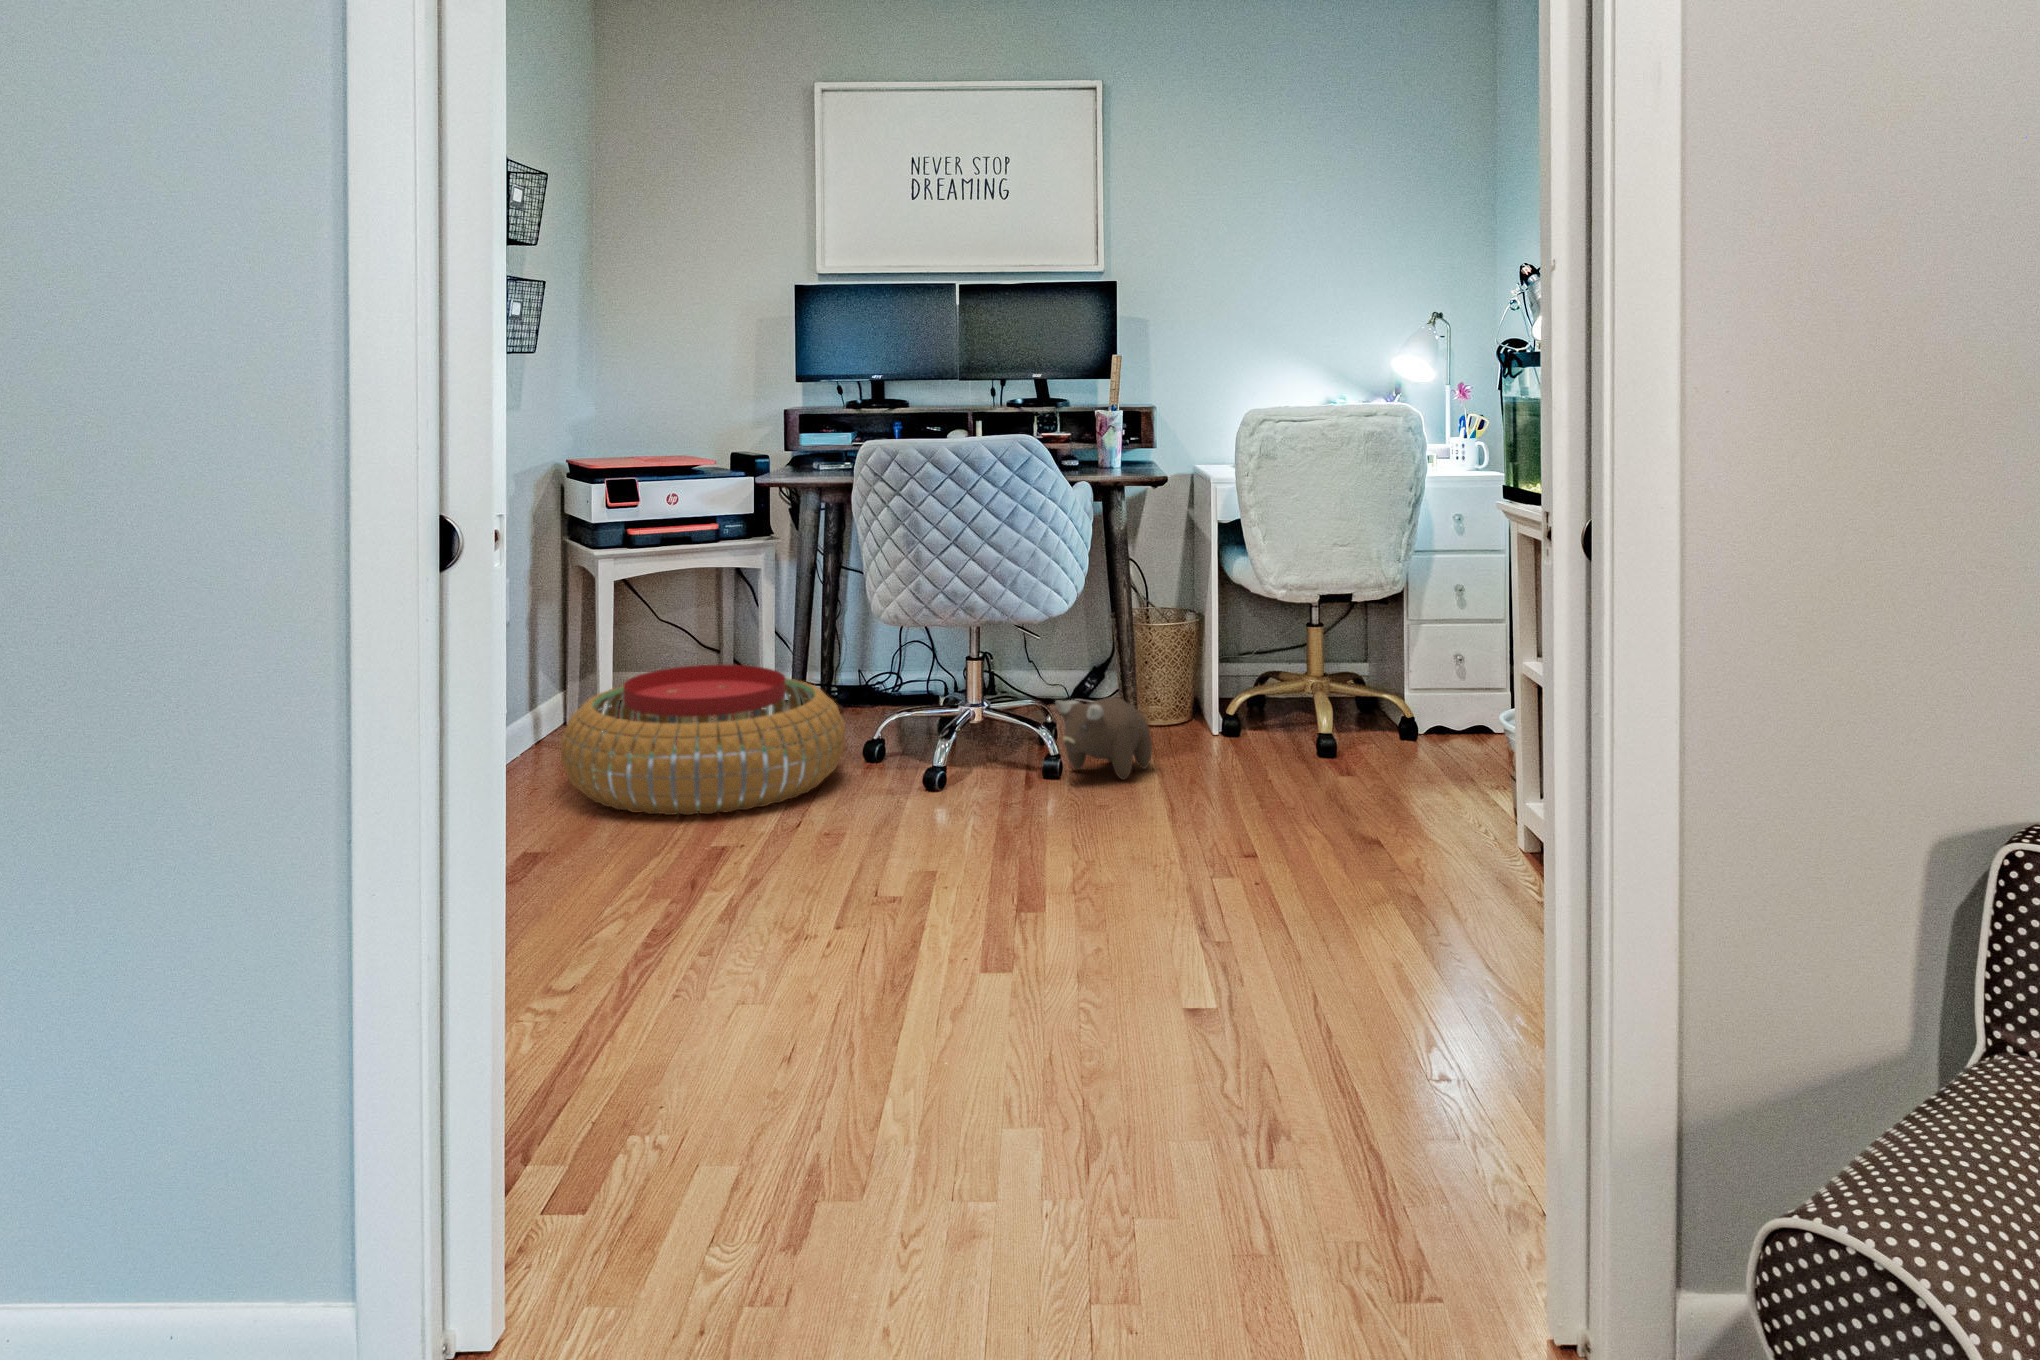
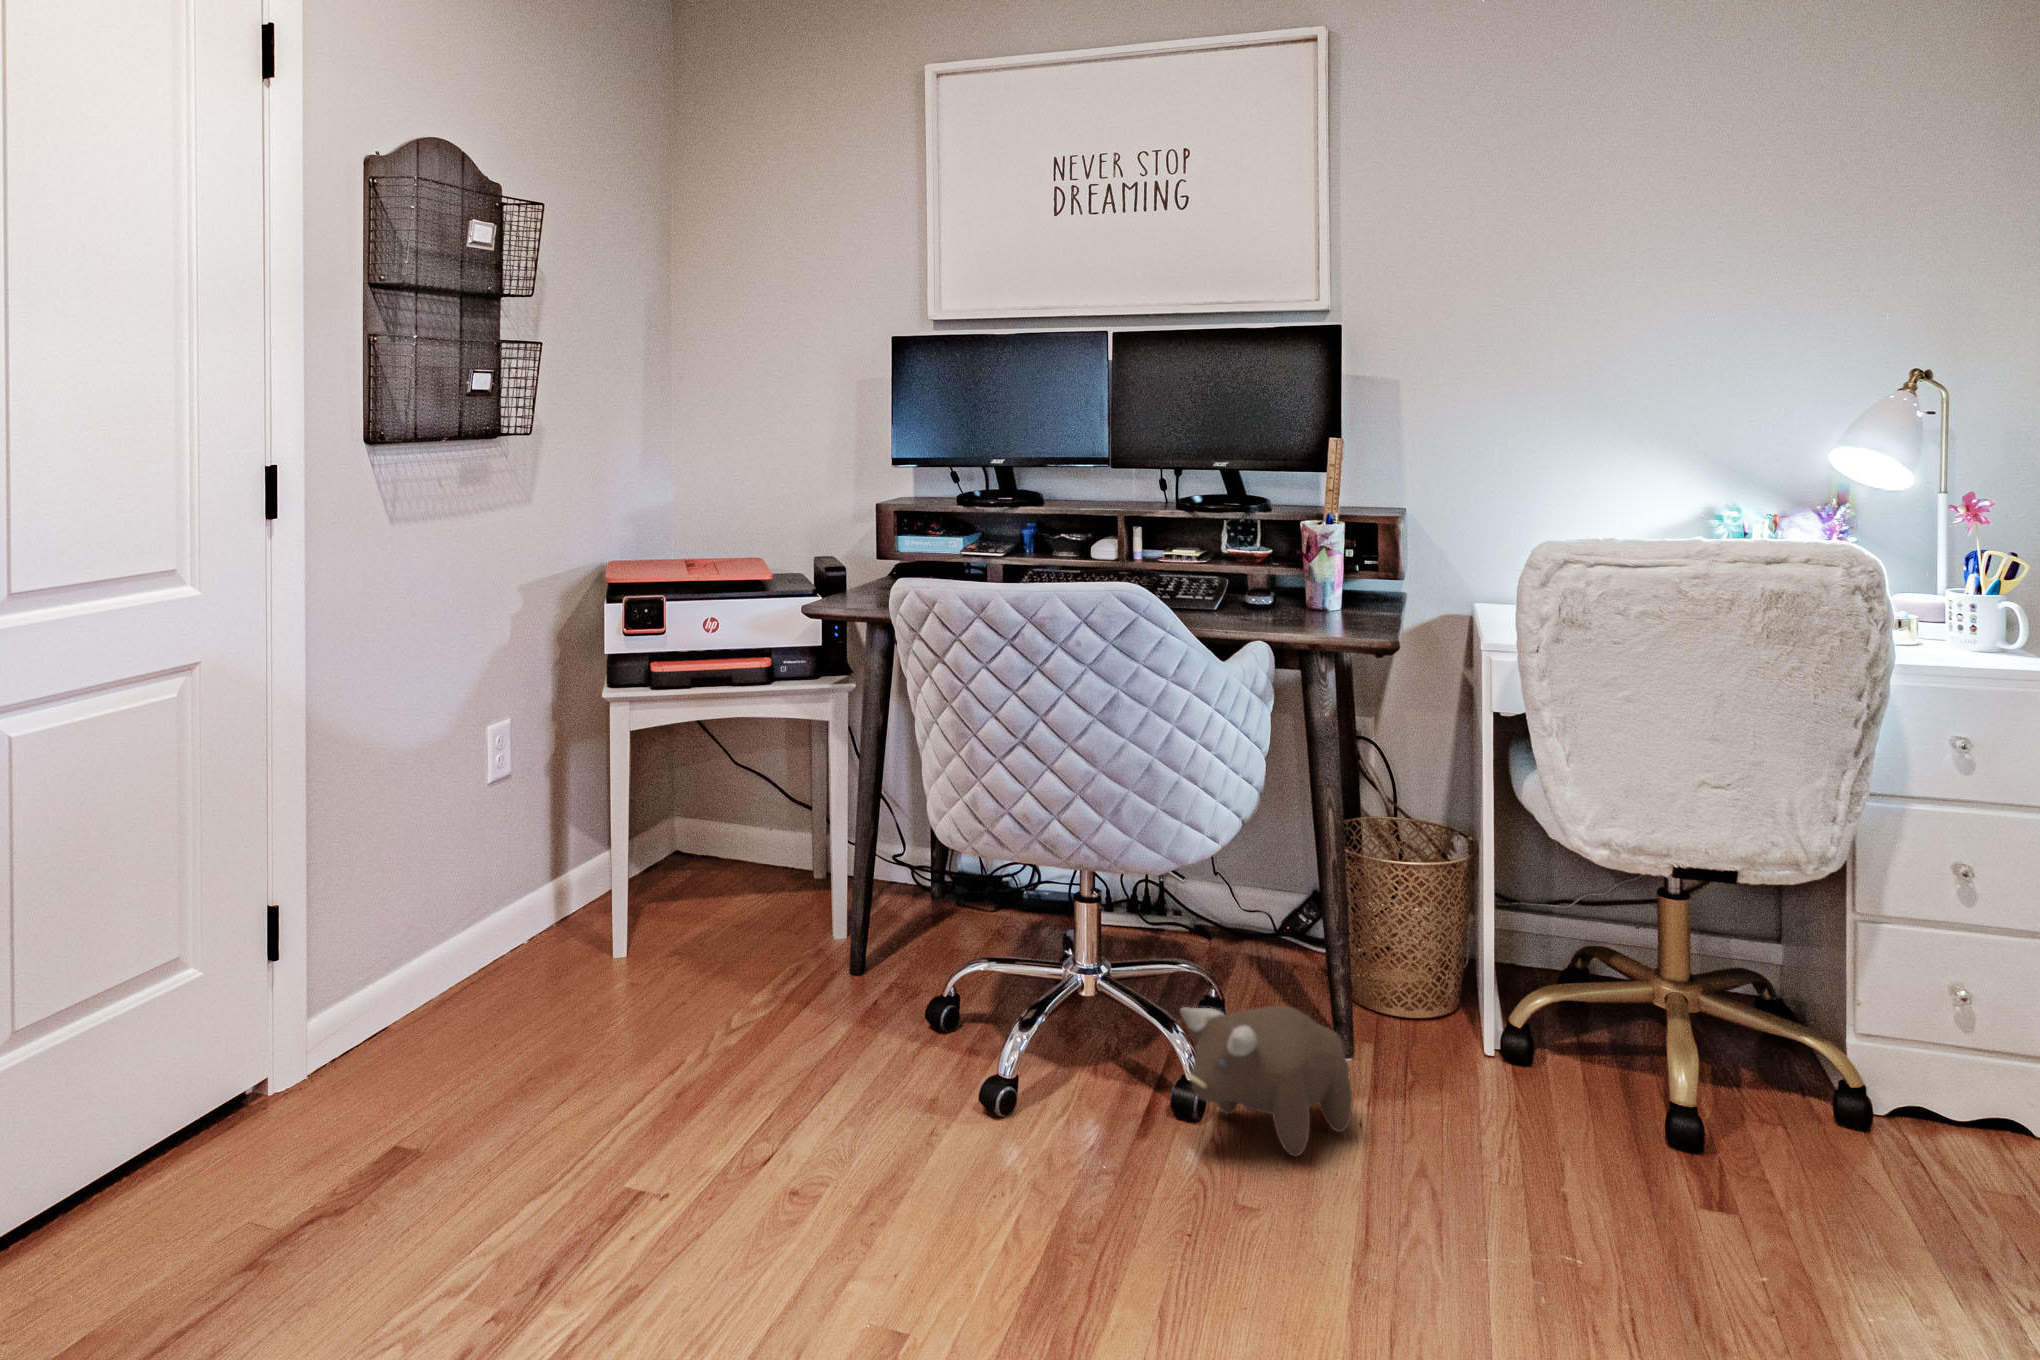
pouf: present [561,665,845,815] -> none [487,866,880,1124]

